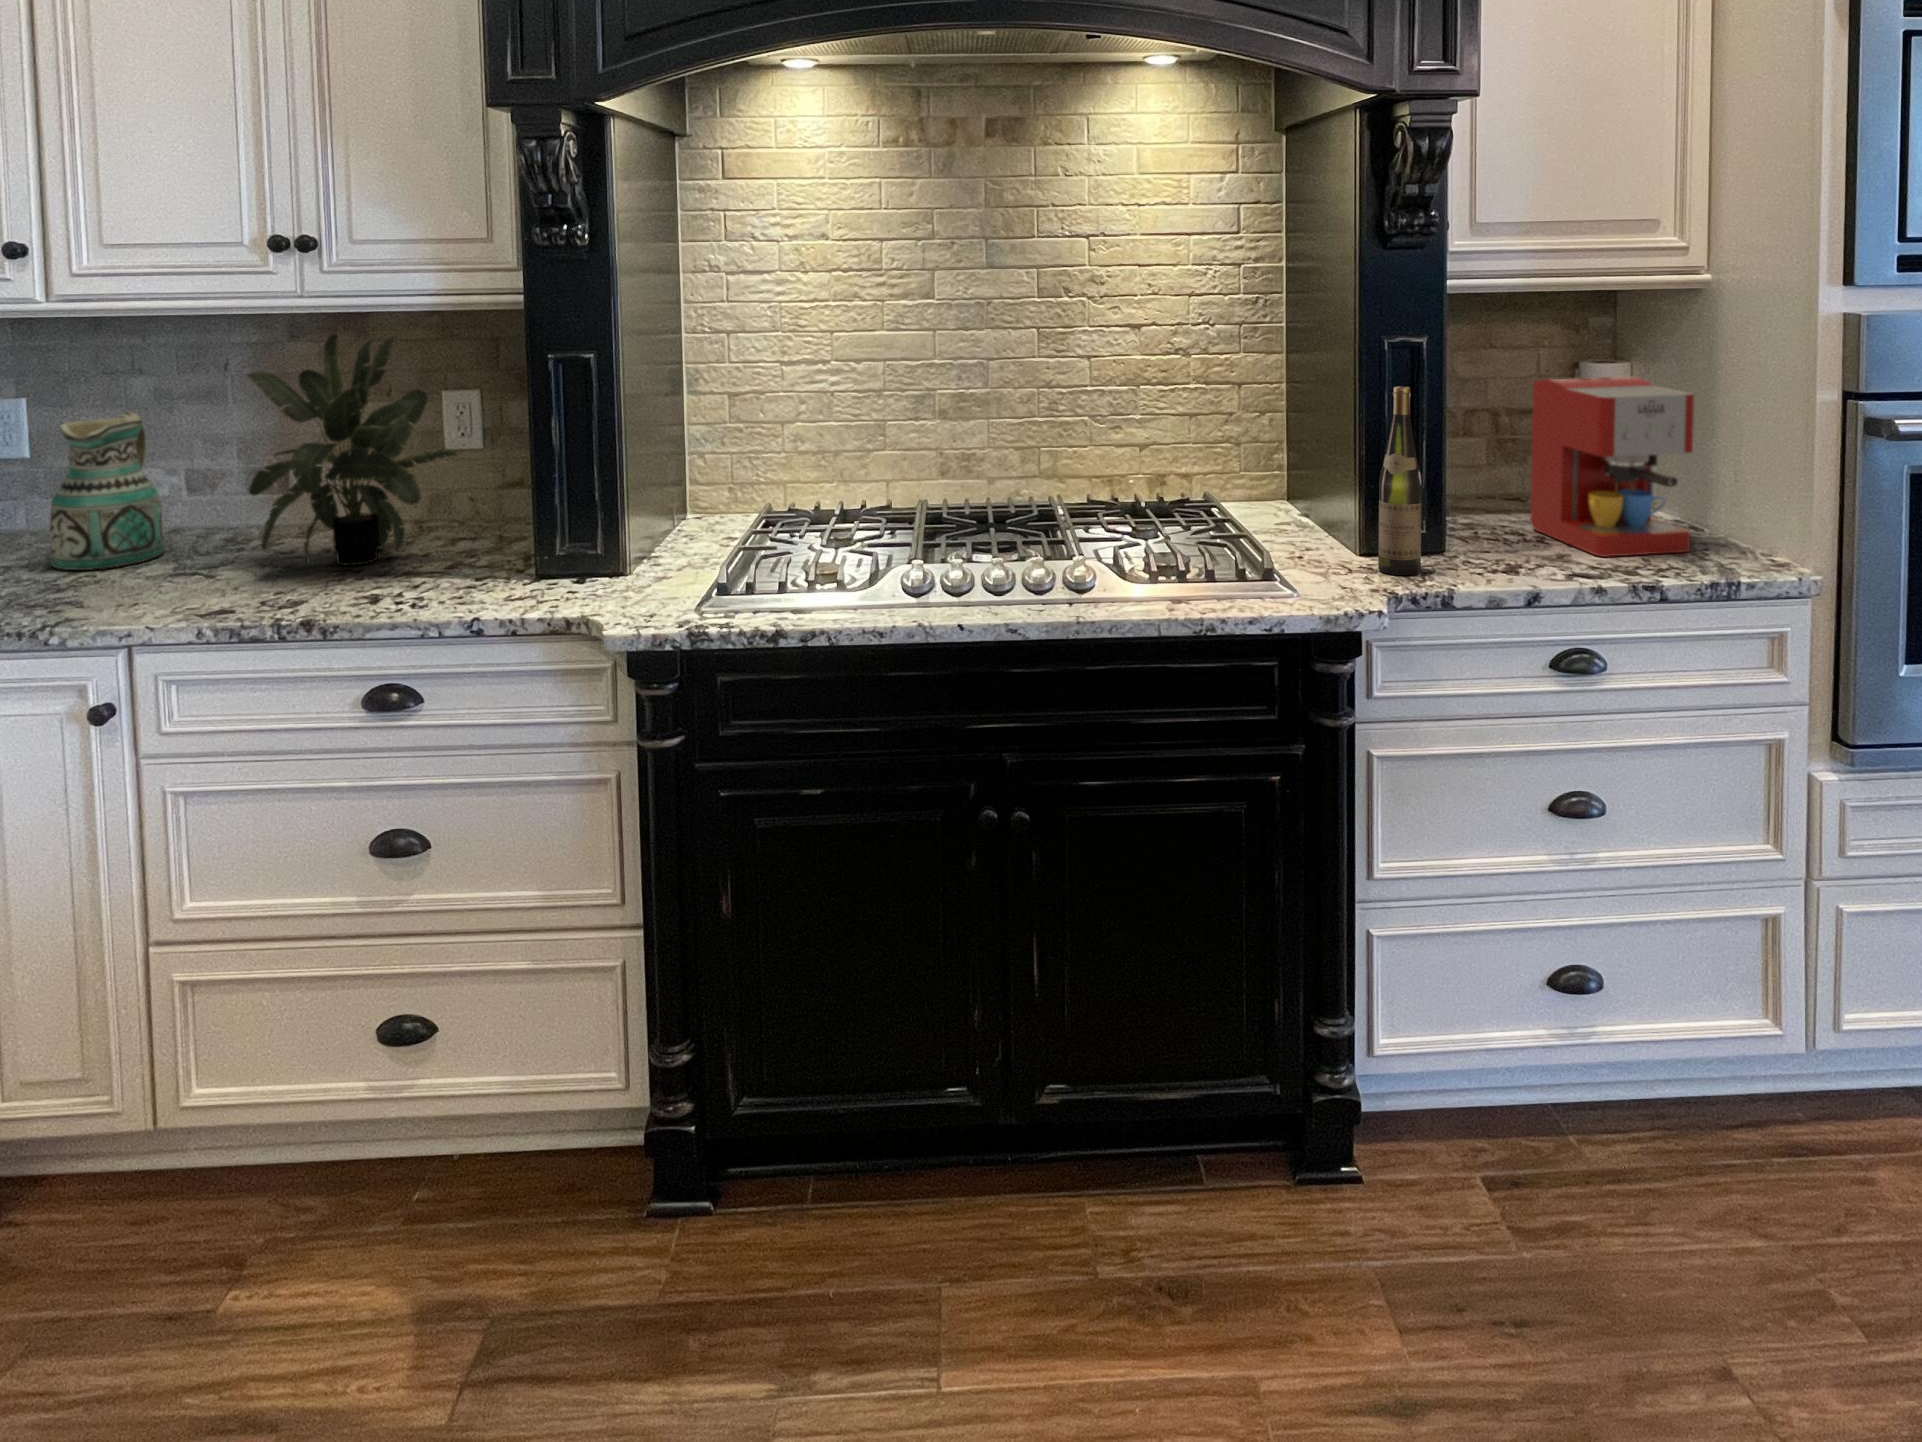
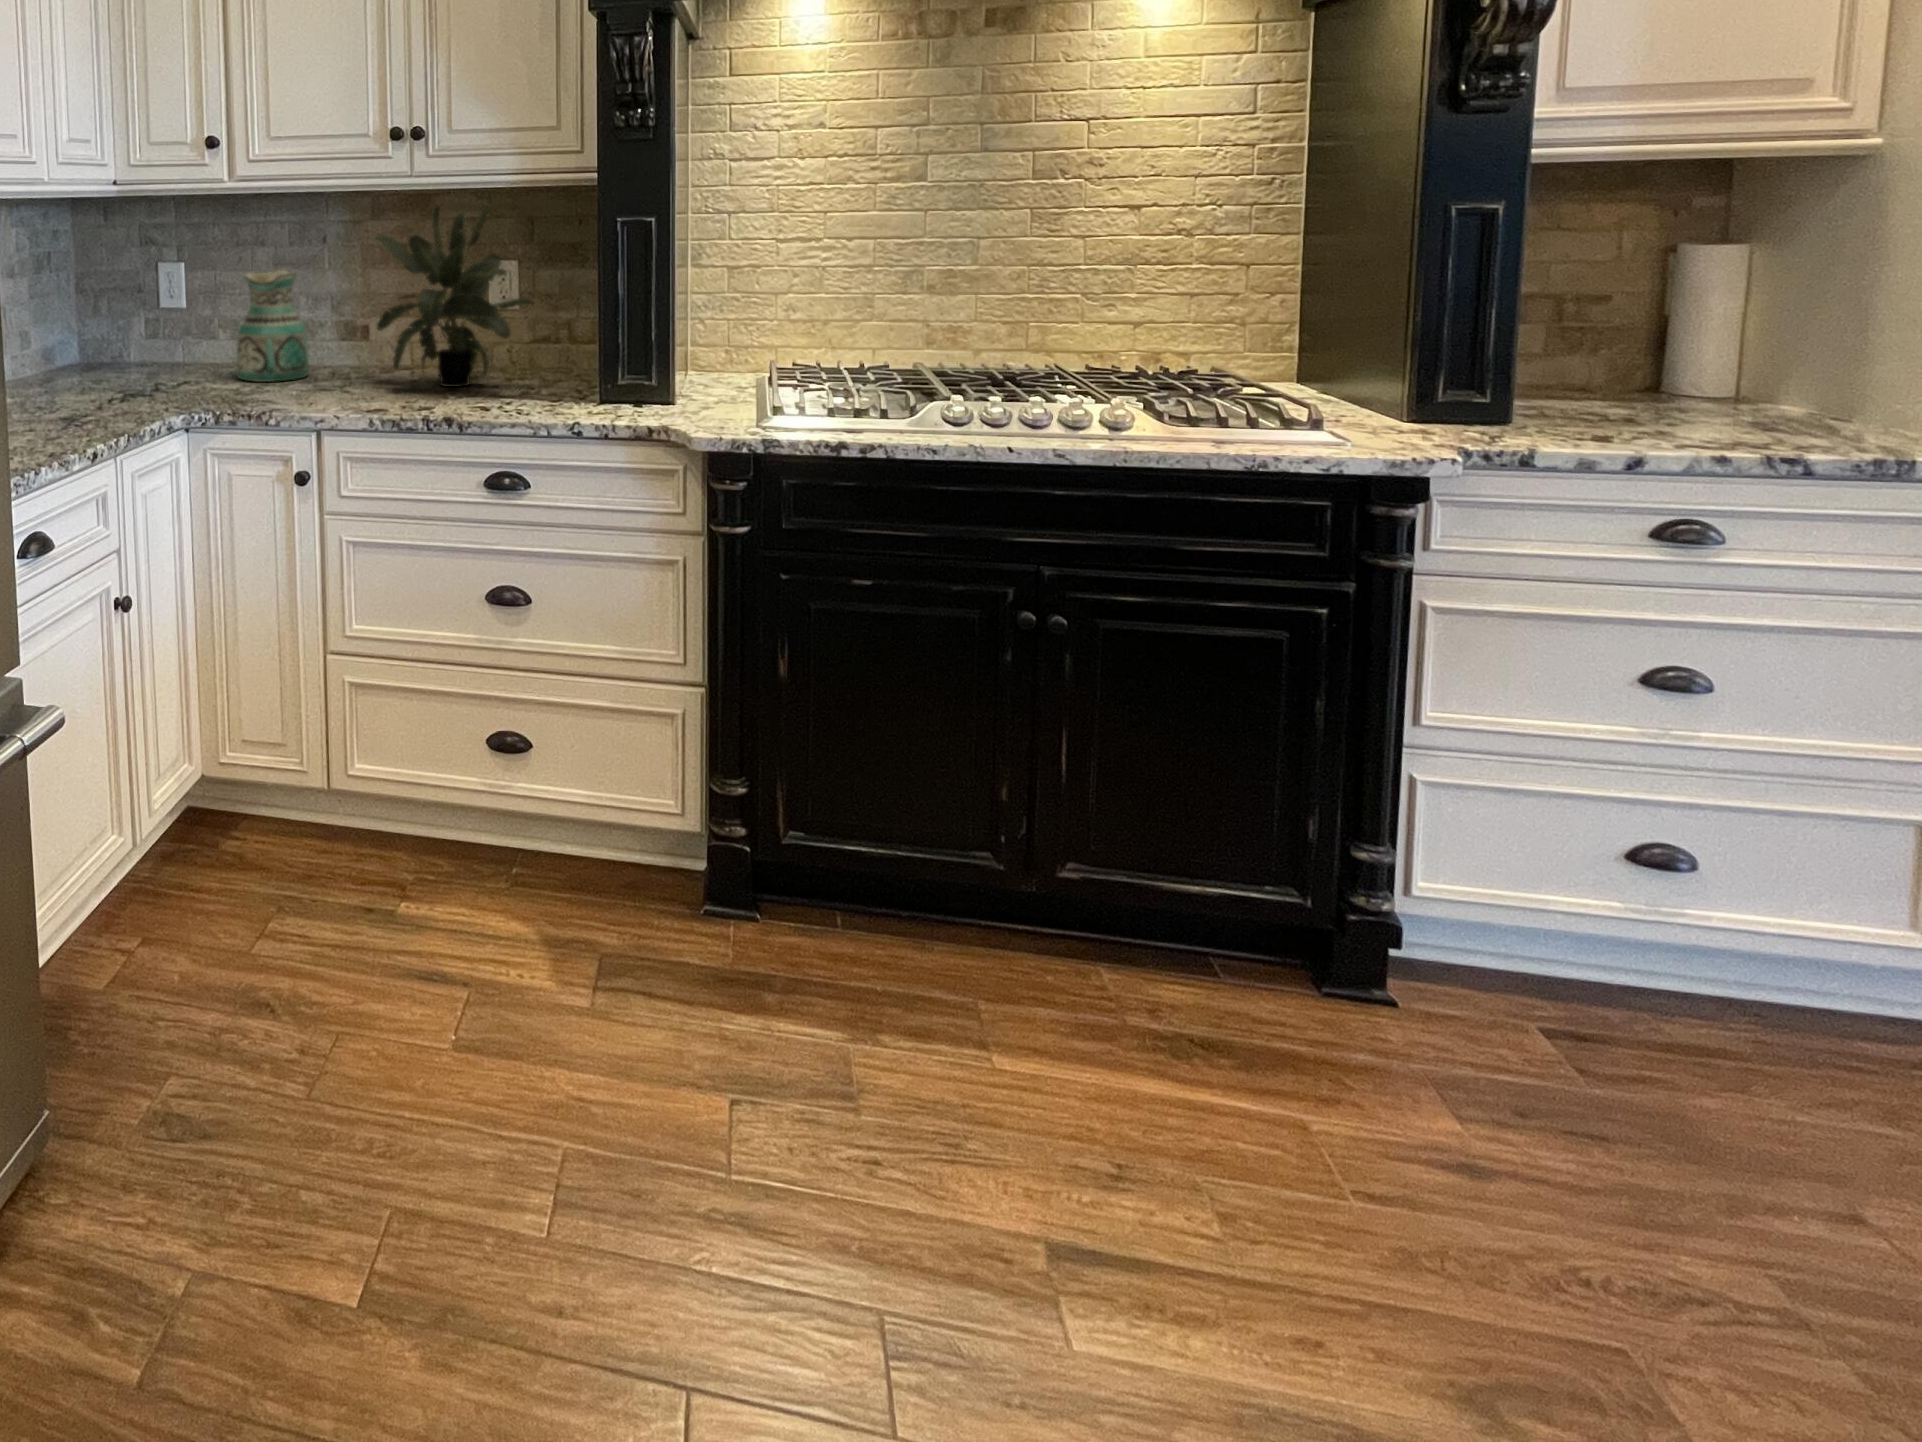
coffee maker: present [1531,377,1695,557] -> none [1608,249,1858,433]
wine bottle: present [1378,387,1422,575] -> none [1439,247,1500,435]

